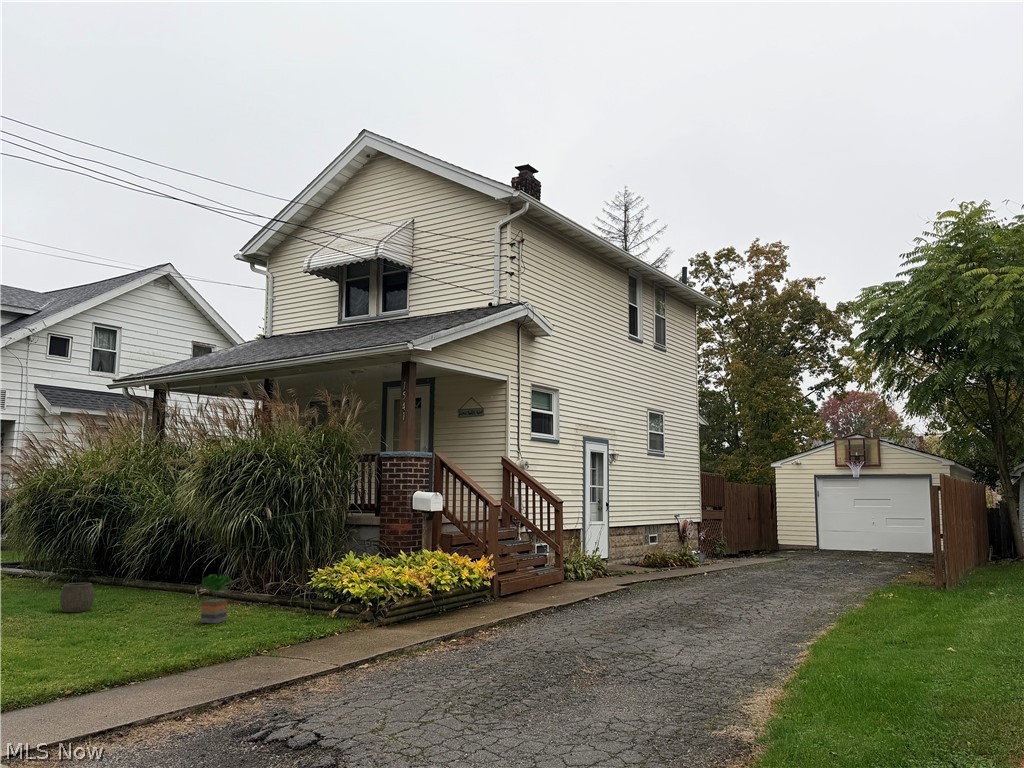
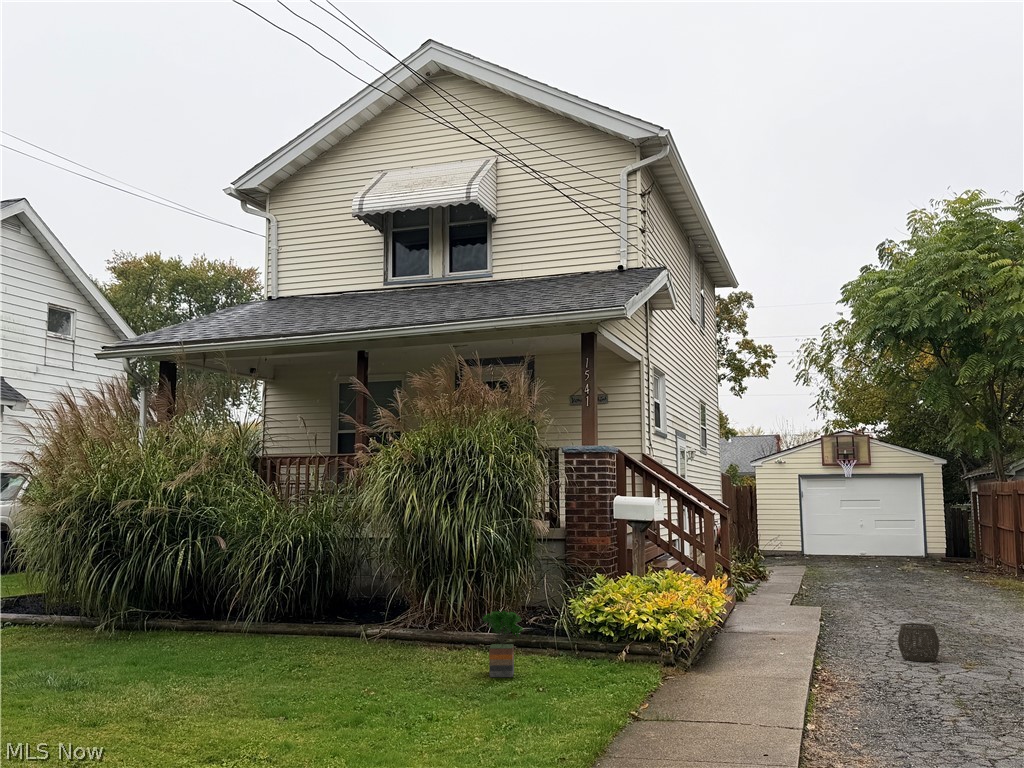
woven basket: present [60,582,94,612] -> present [898,623,940,662]

